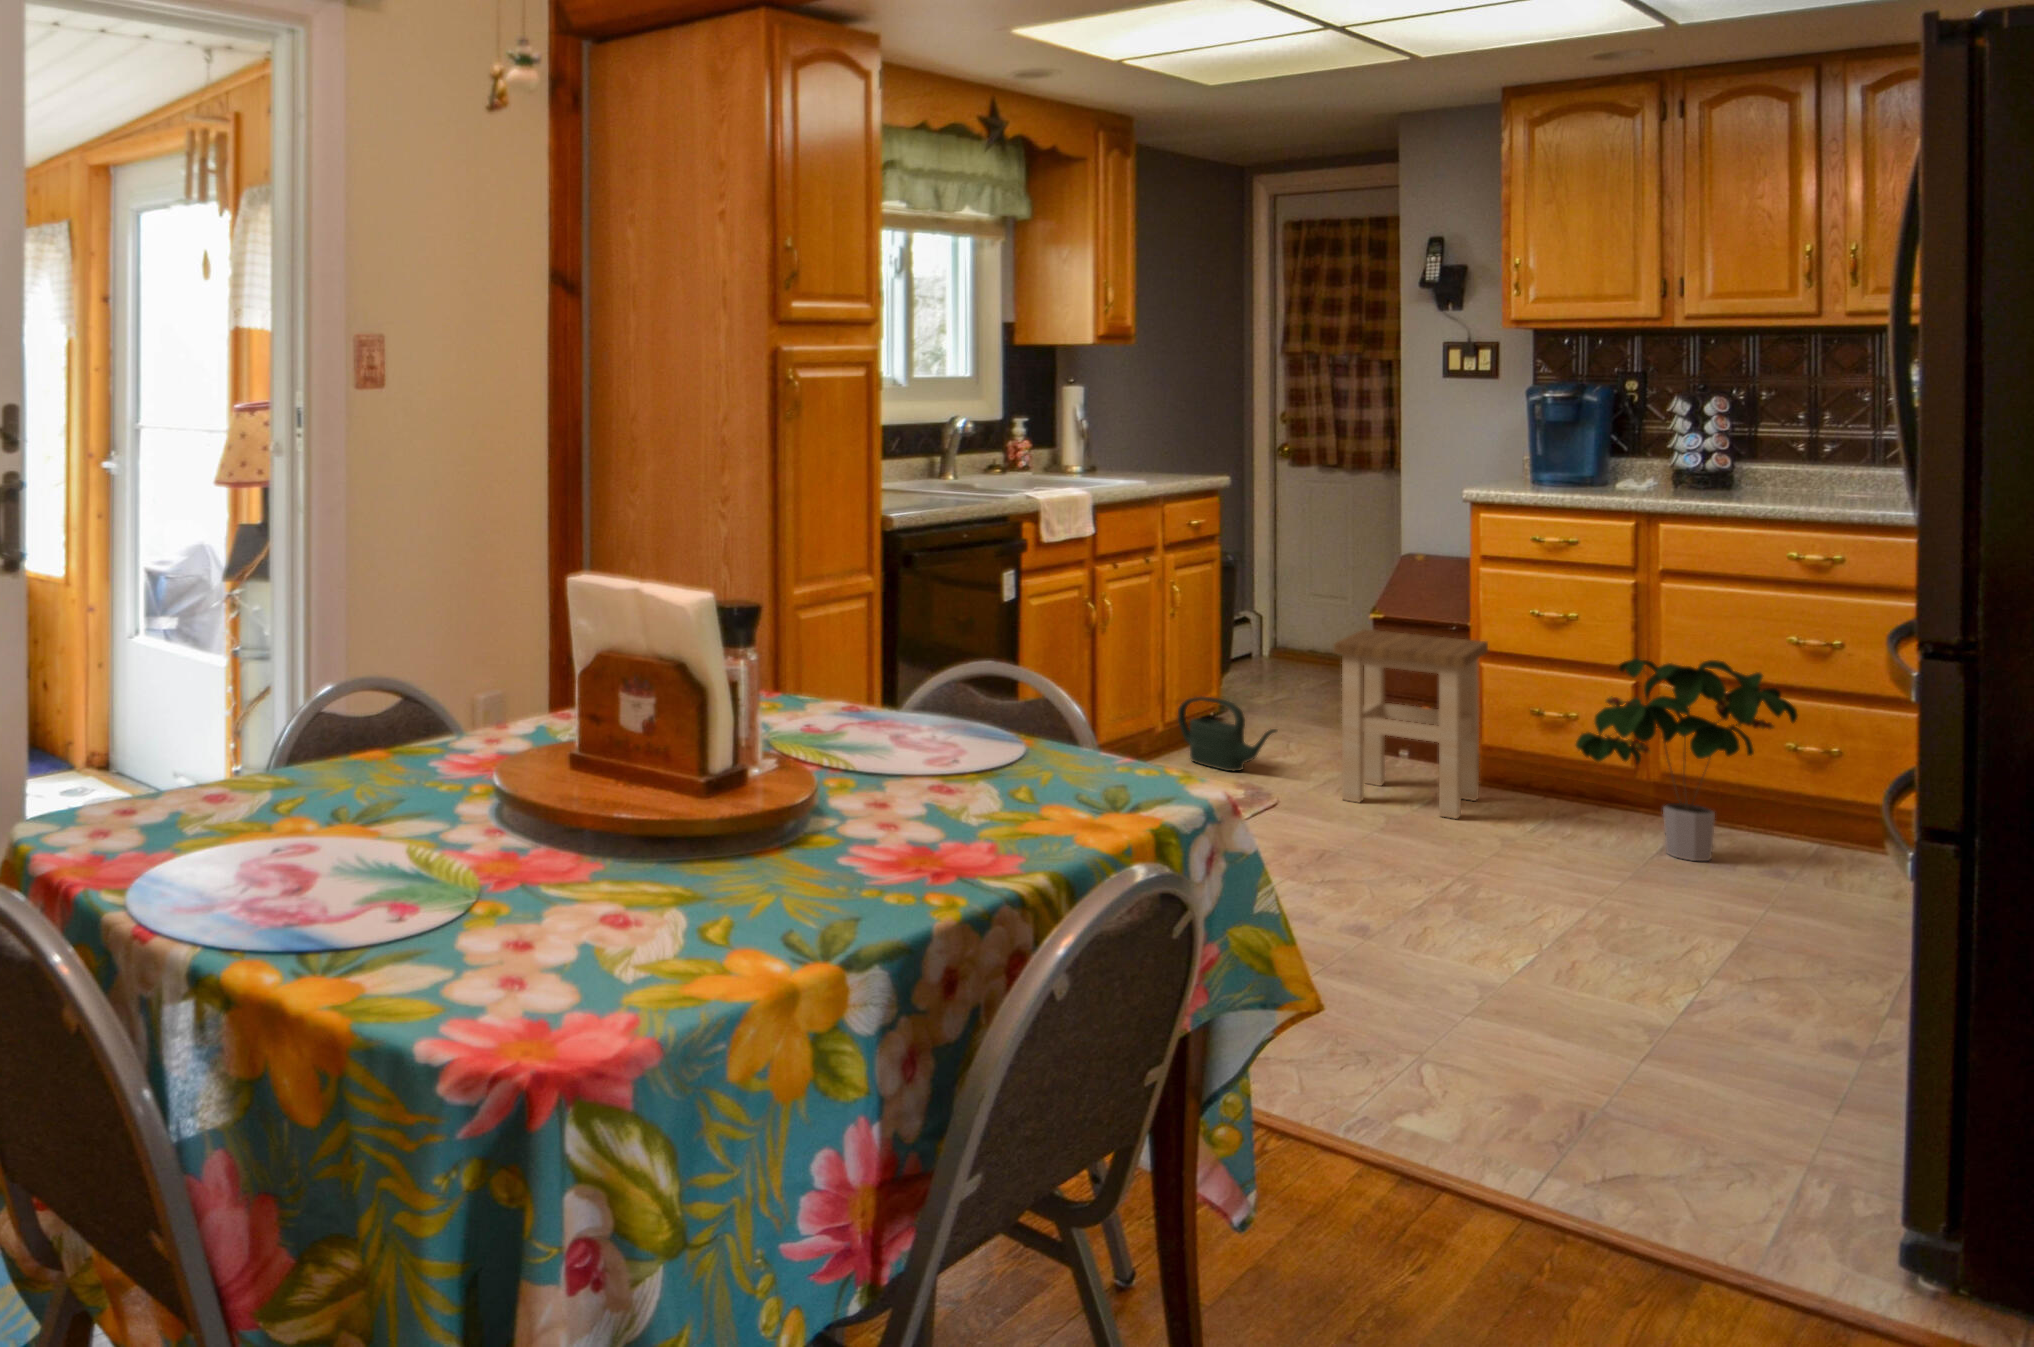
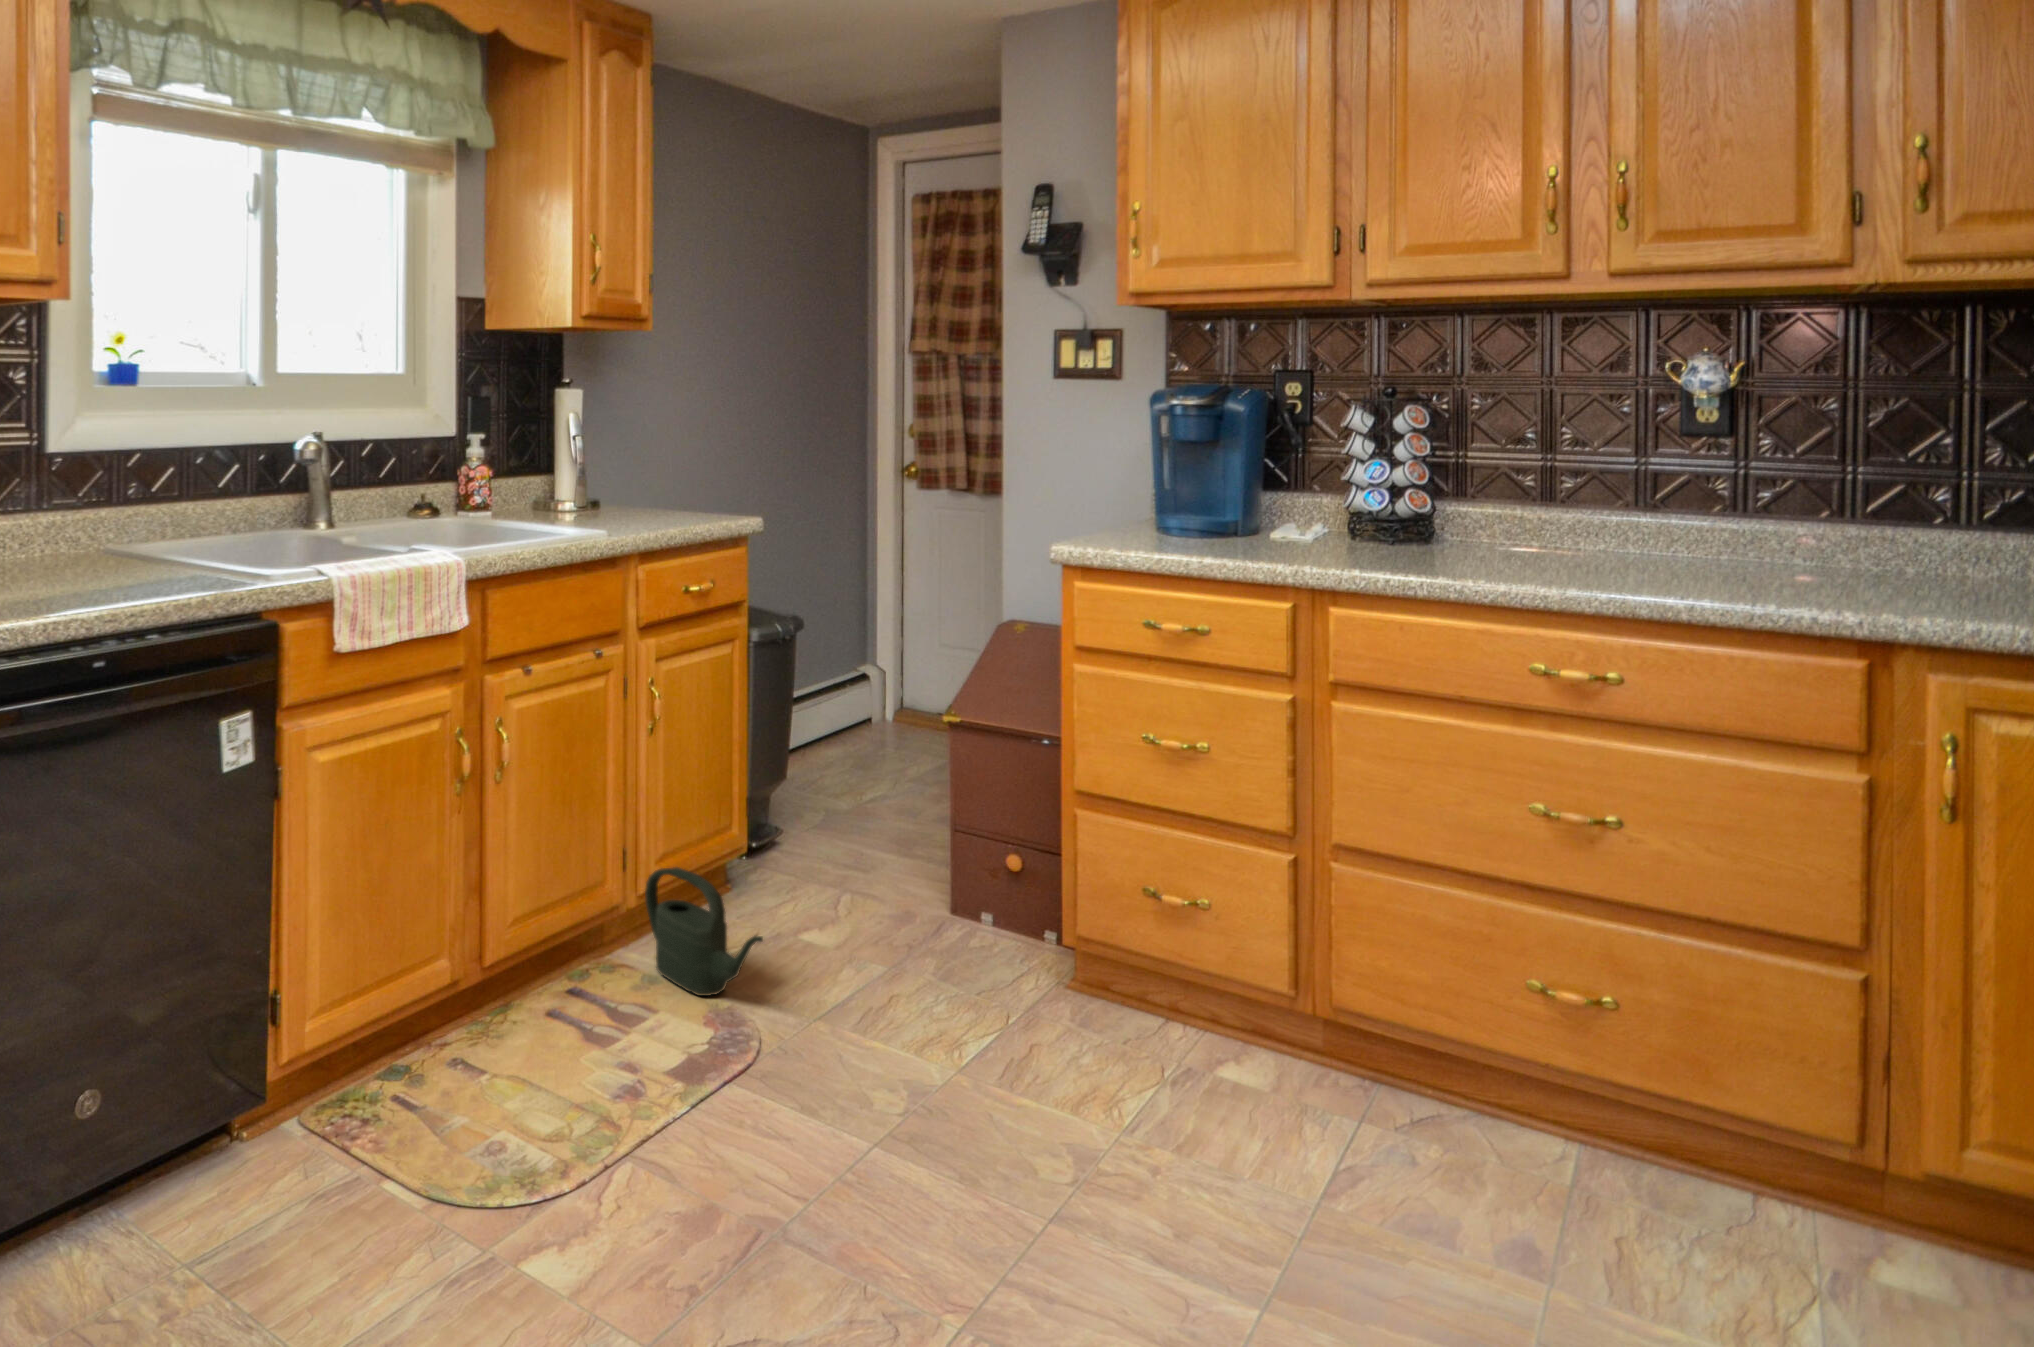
stool: present [1334,630,1488,819] -> none [828,766,1074,1126]
potted plant: present [1576,658,1798,861] -> none [1190,862,1559,1251]

